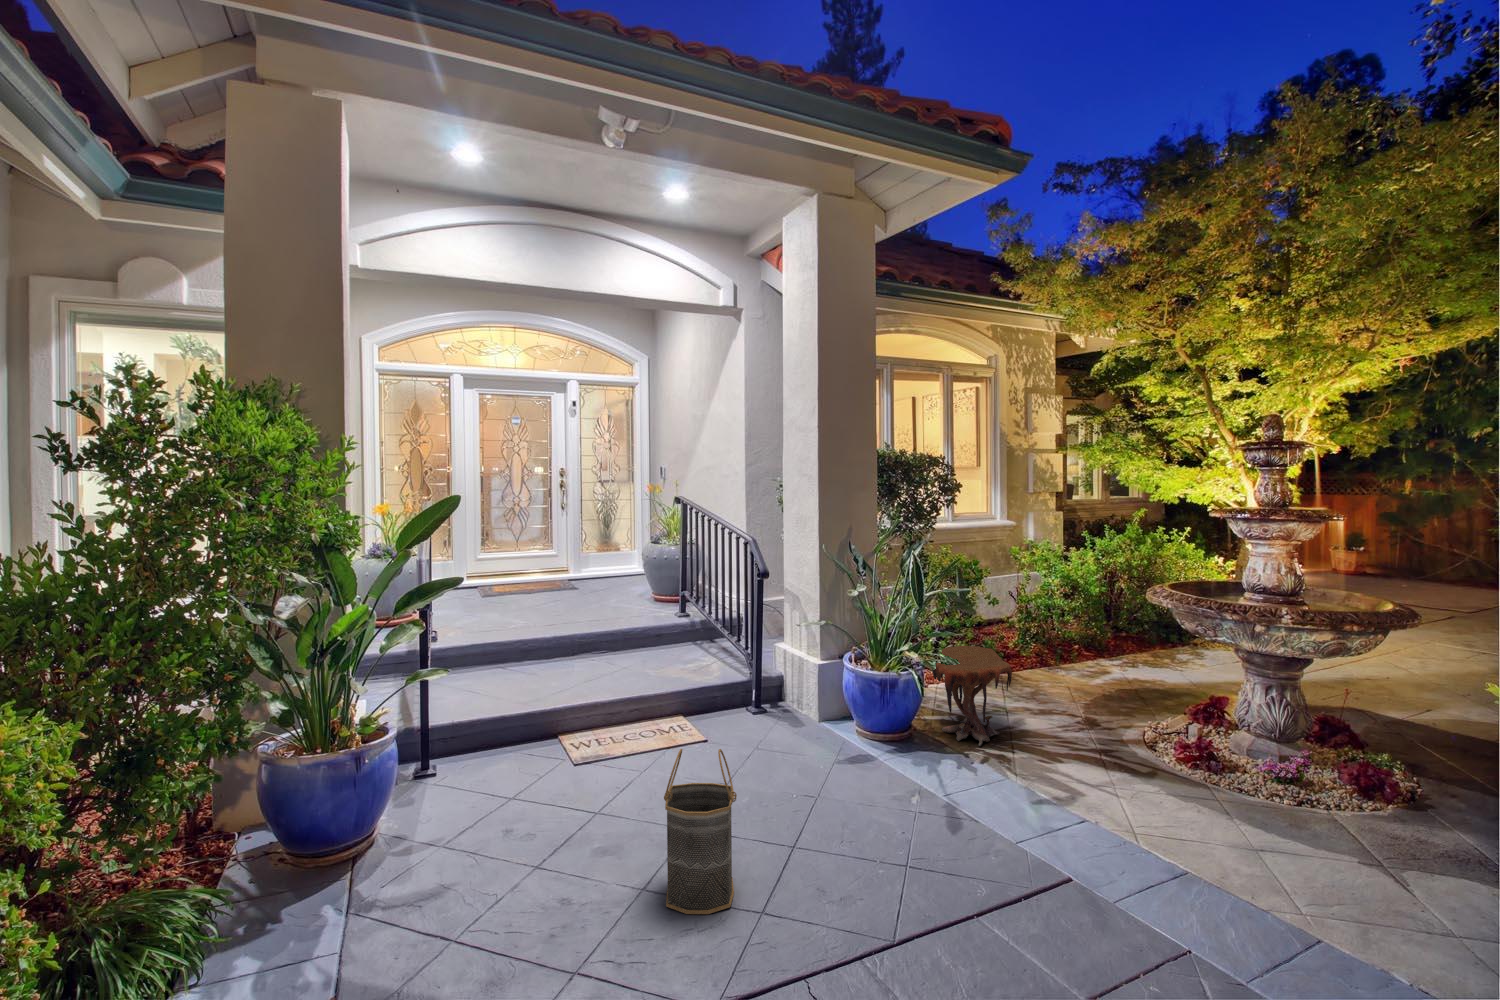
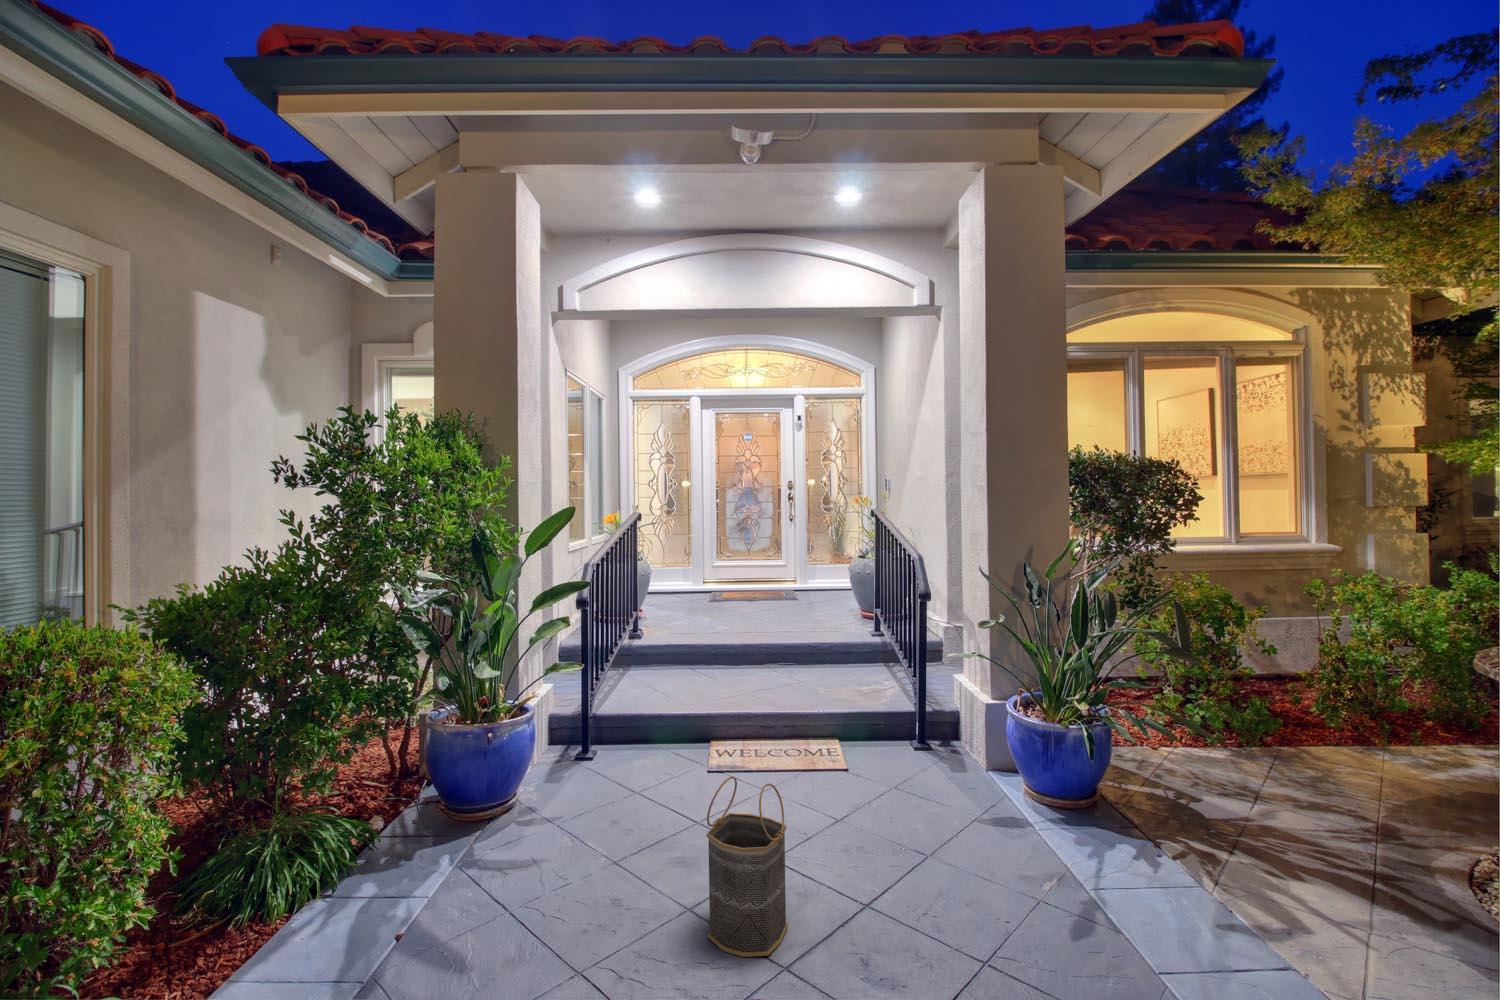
side table: present [932,646,1012,746] -> none [1128,702,1236,835]

